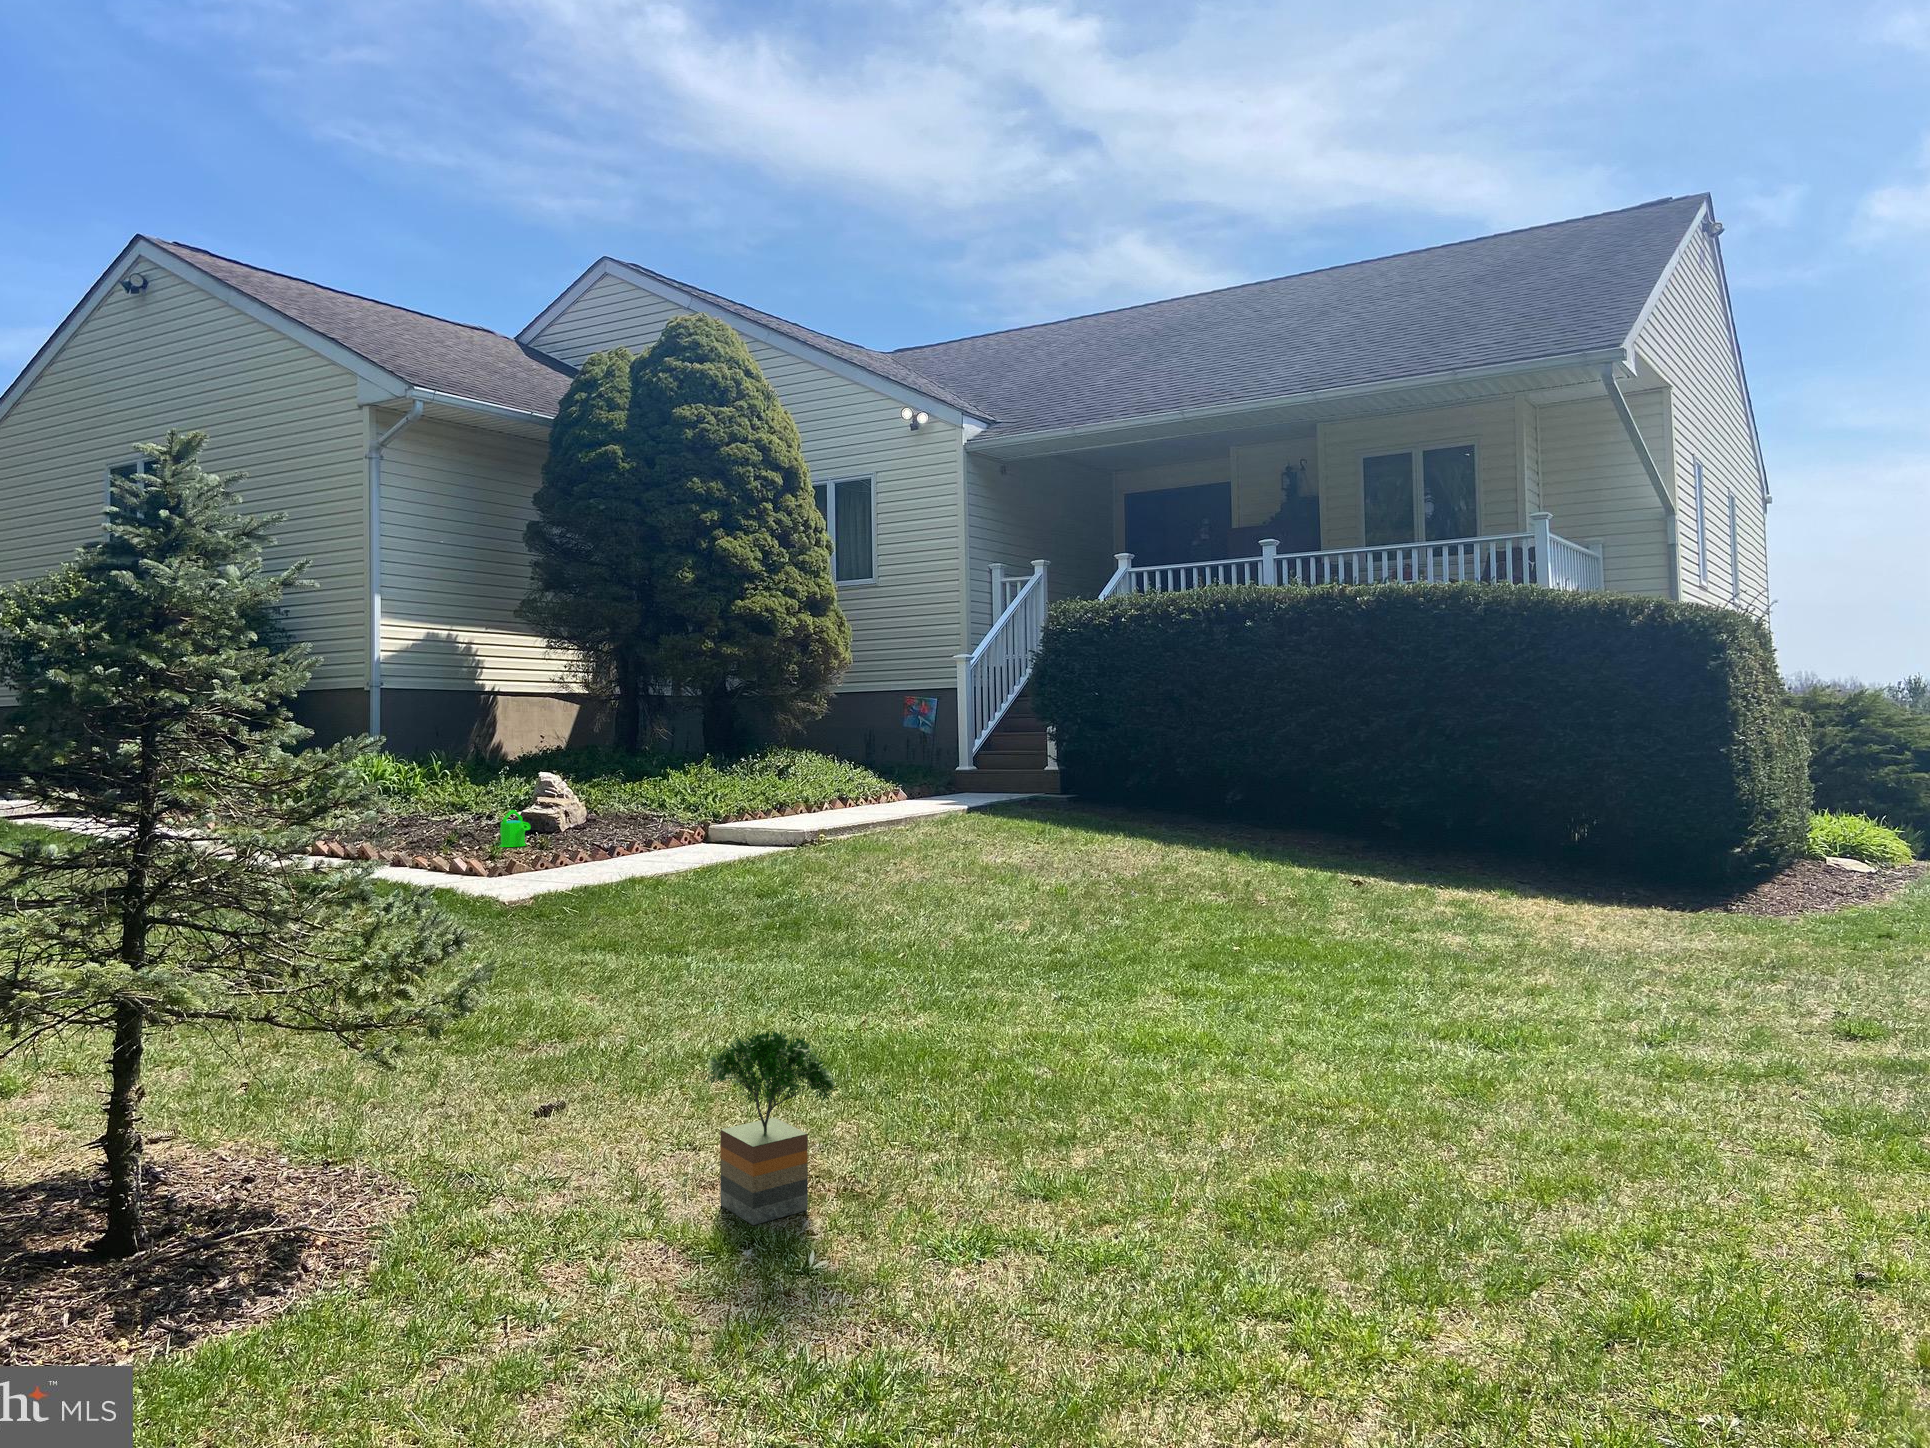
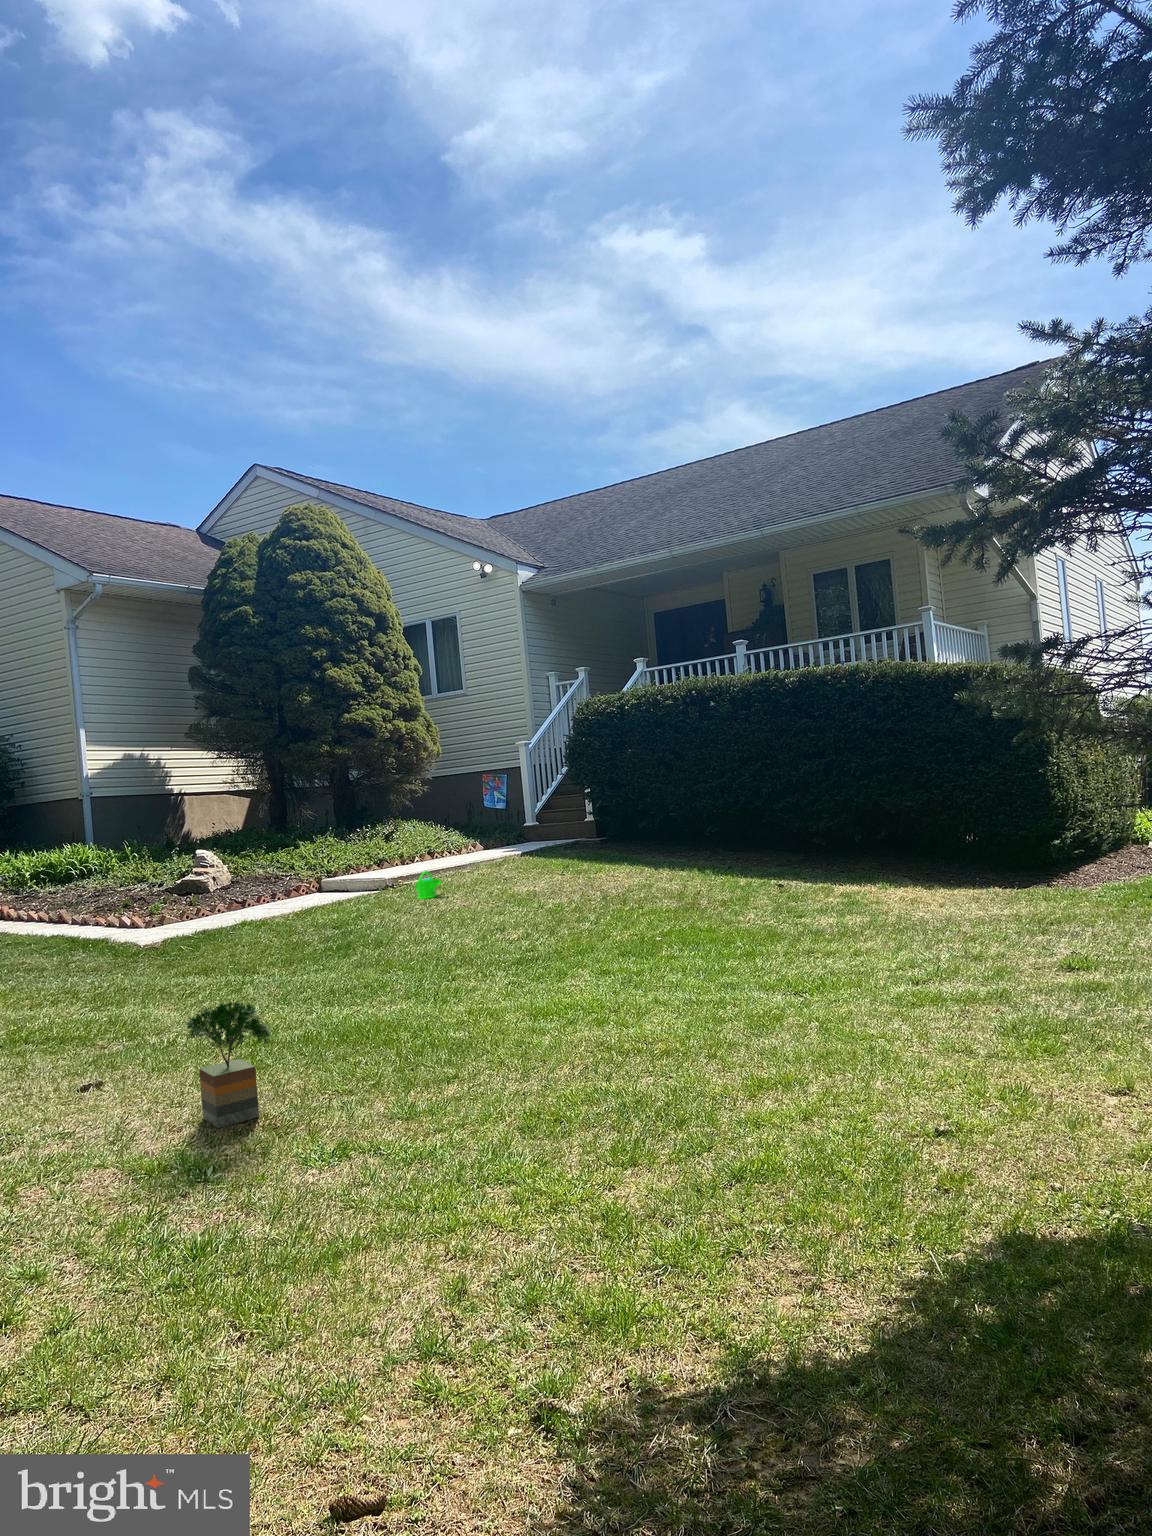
watering can: present [499,810,530,847] -> present [415,870,441,899]

